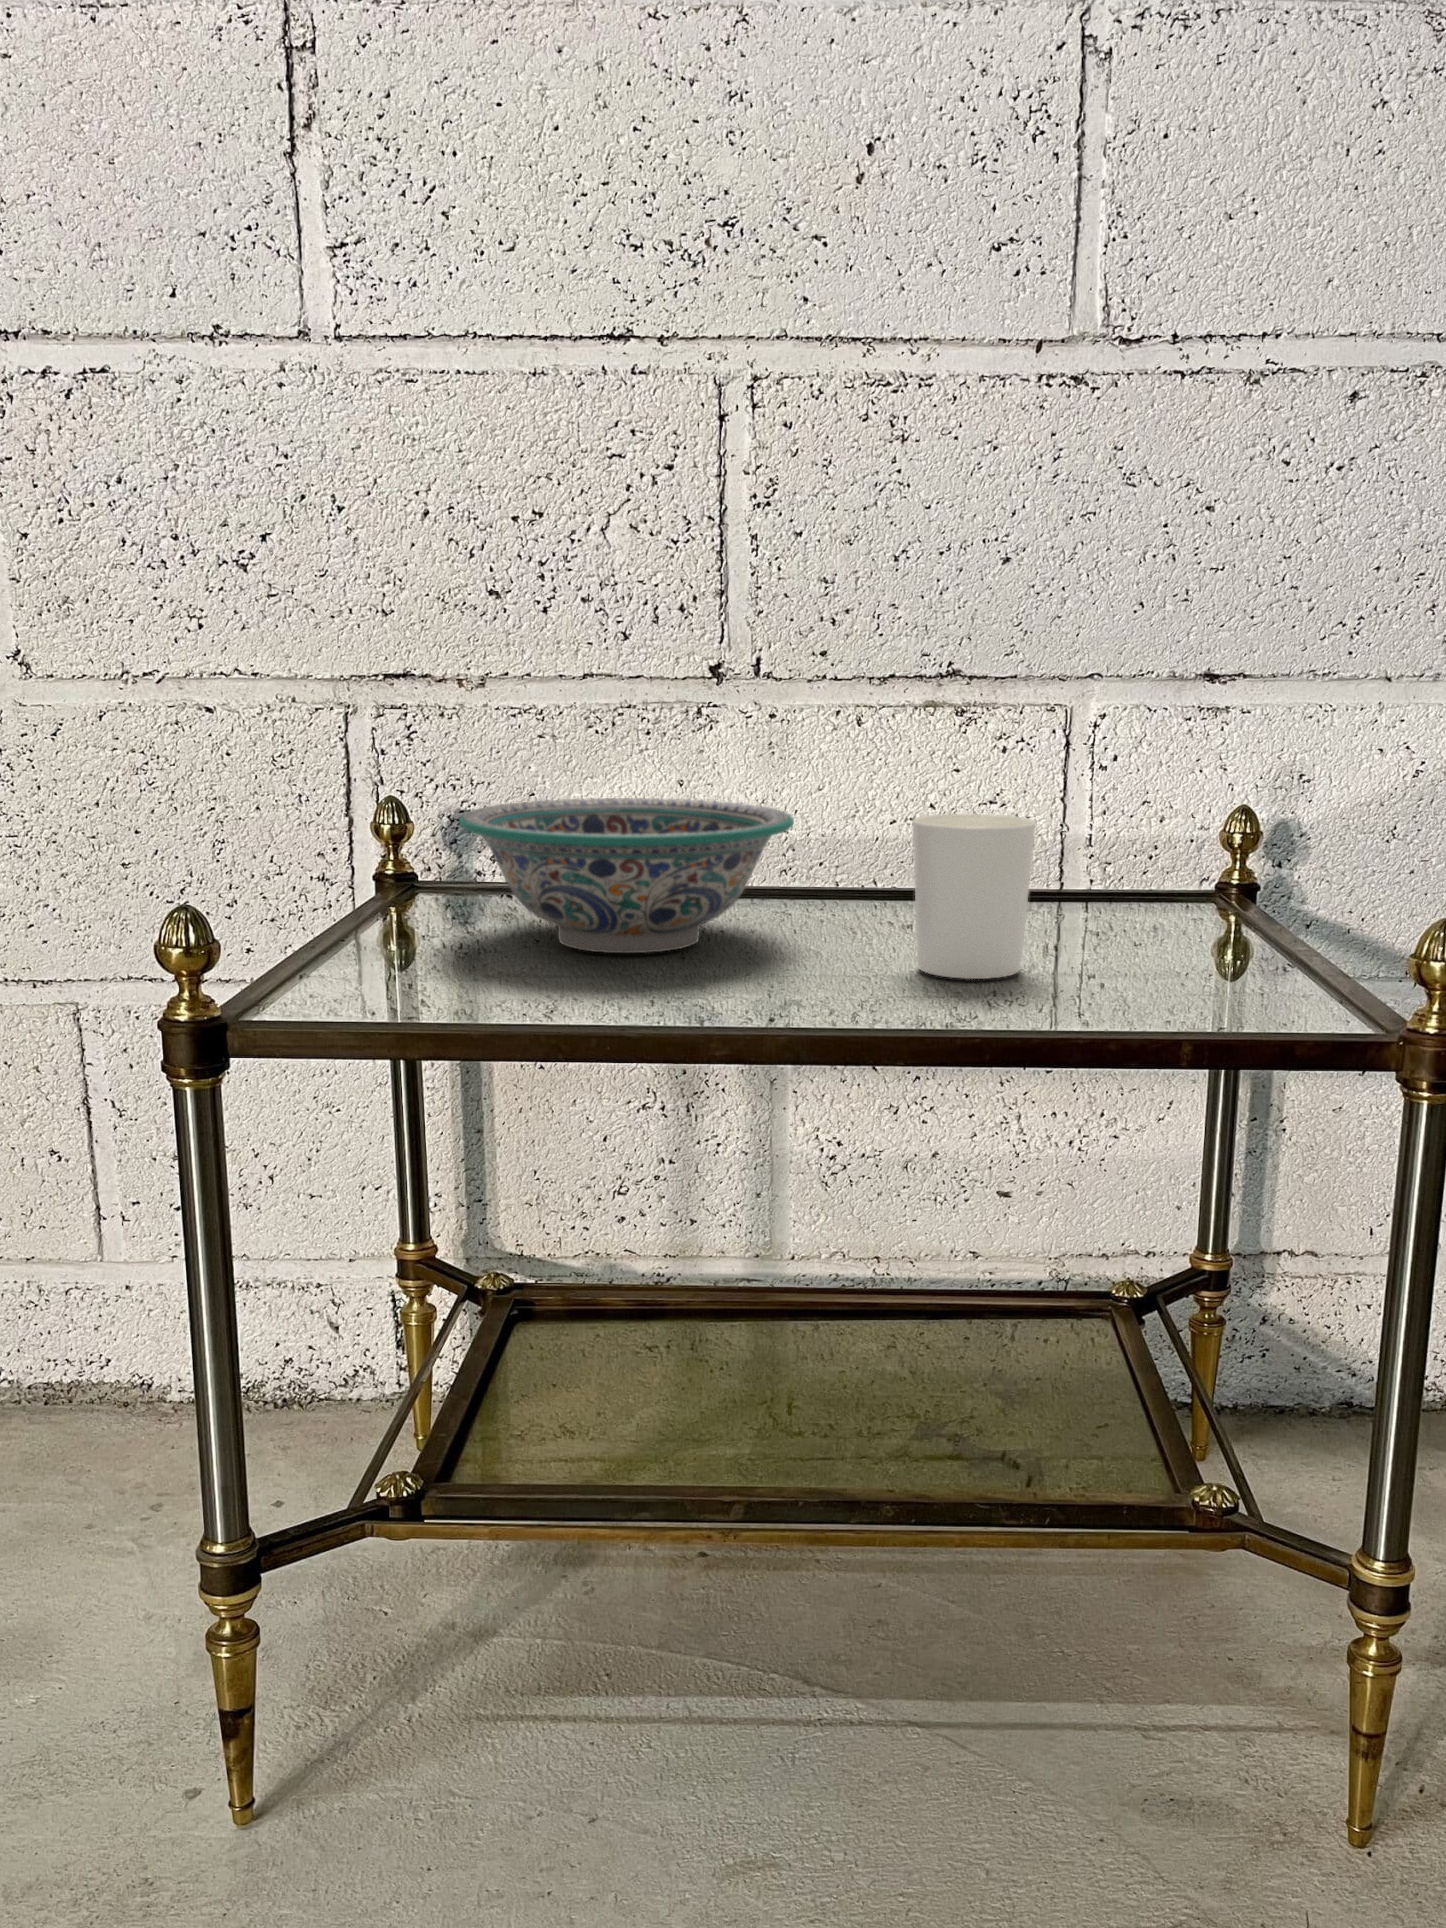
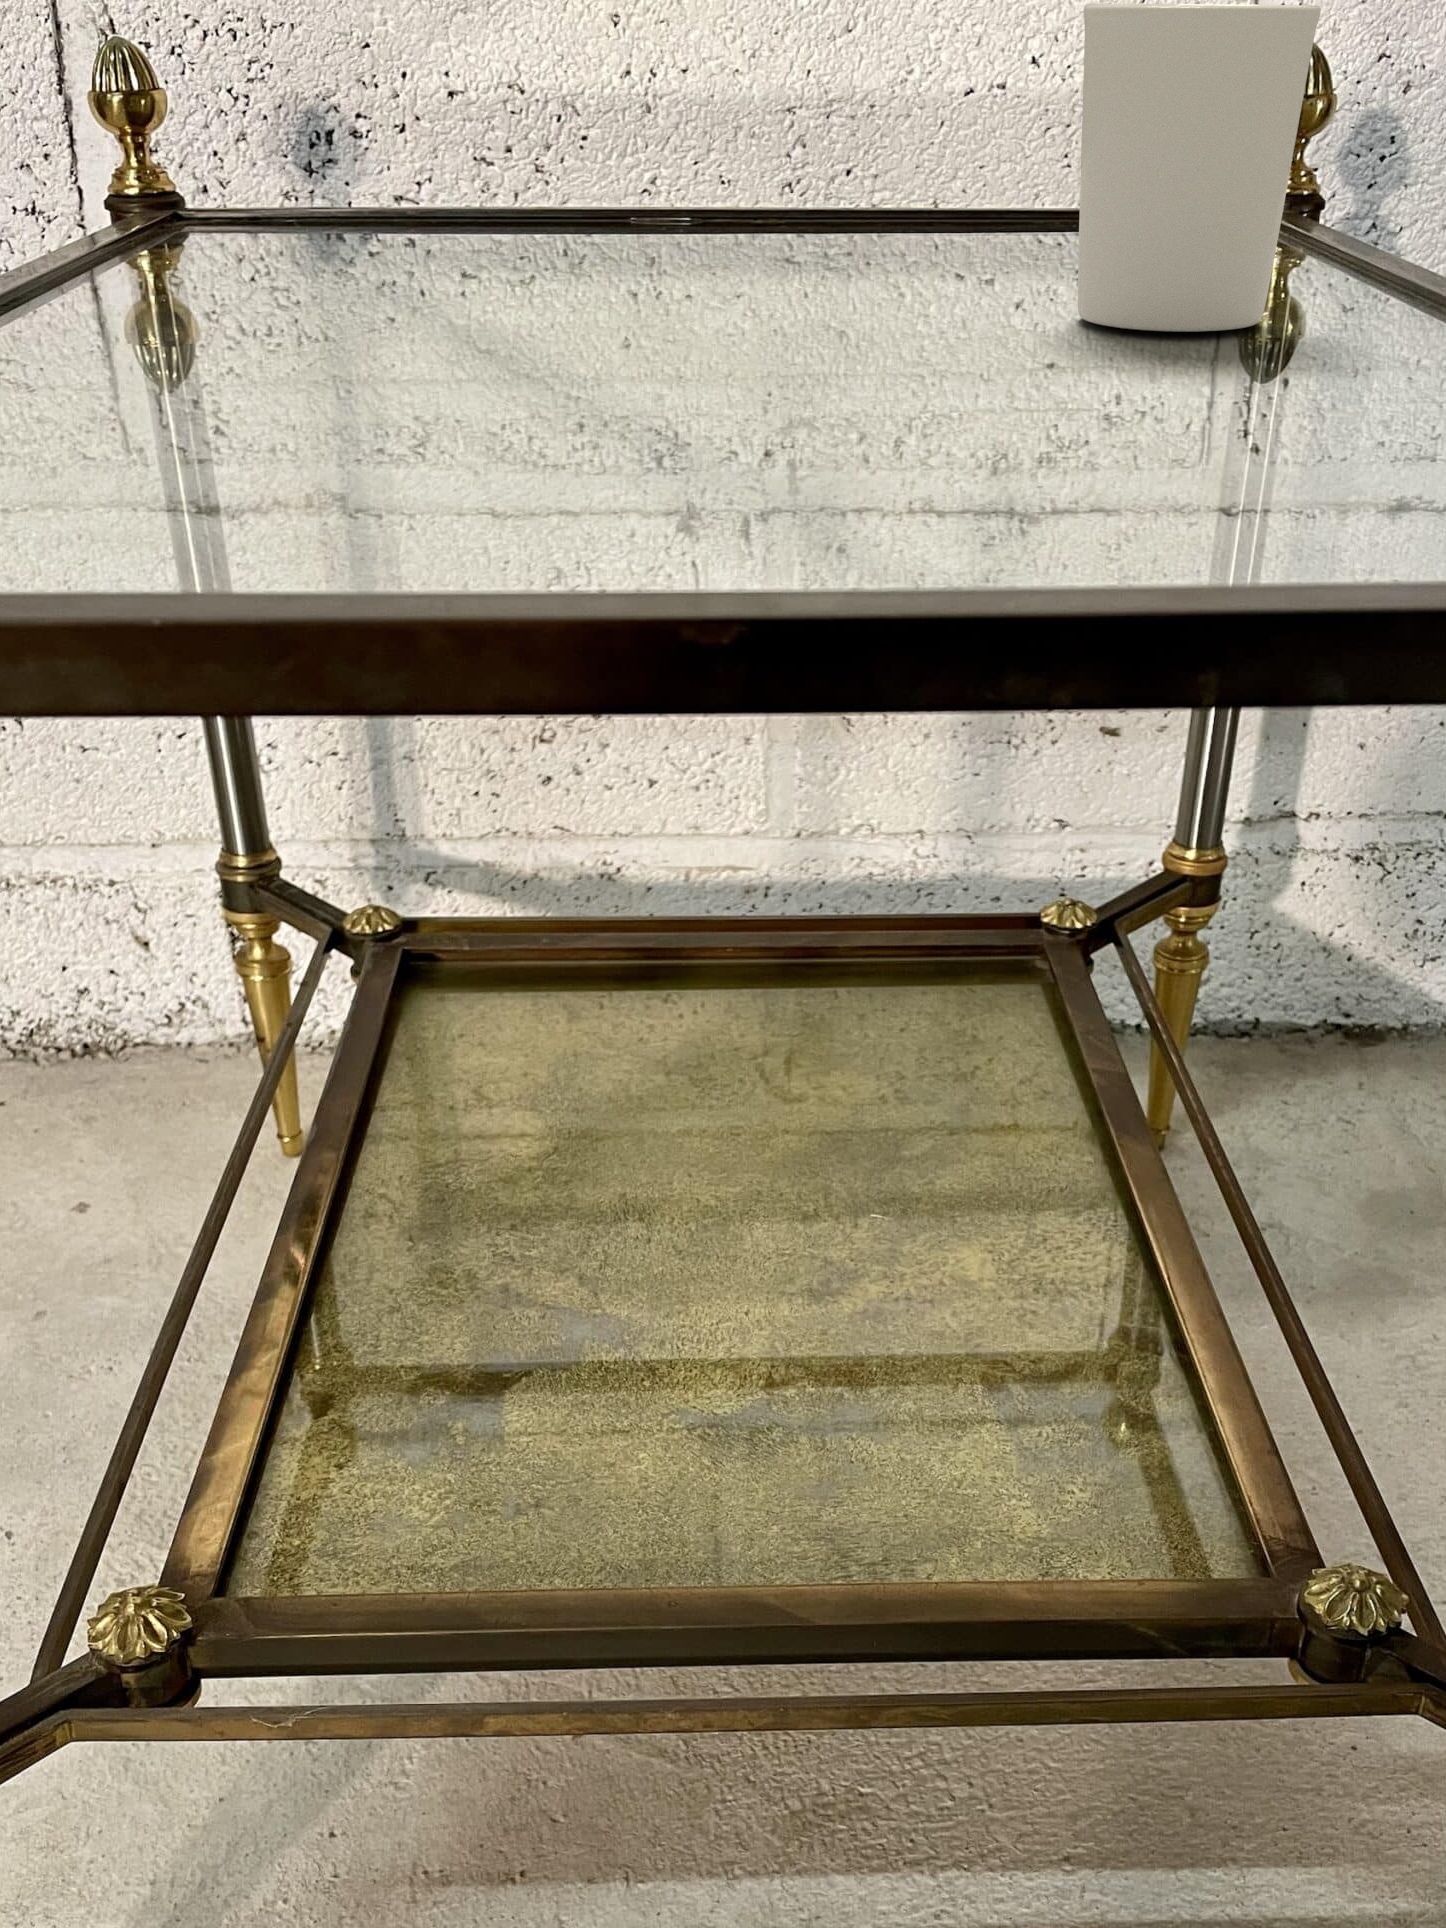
decorative bowl: present [459,798,793,953] -> none [232,21,846,300]

